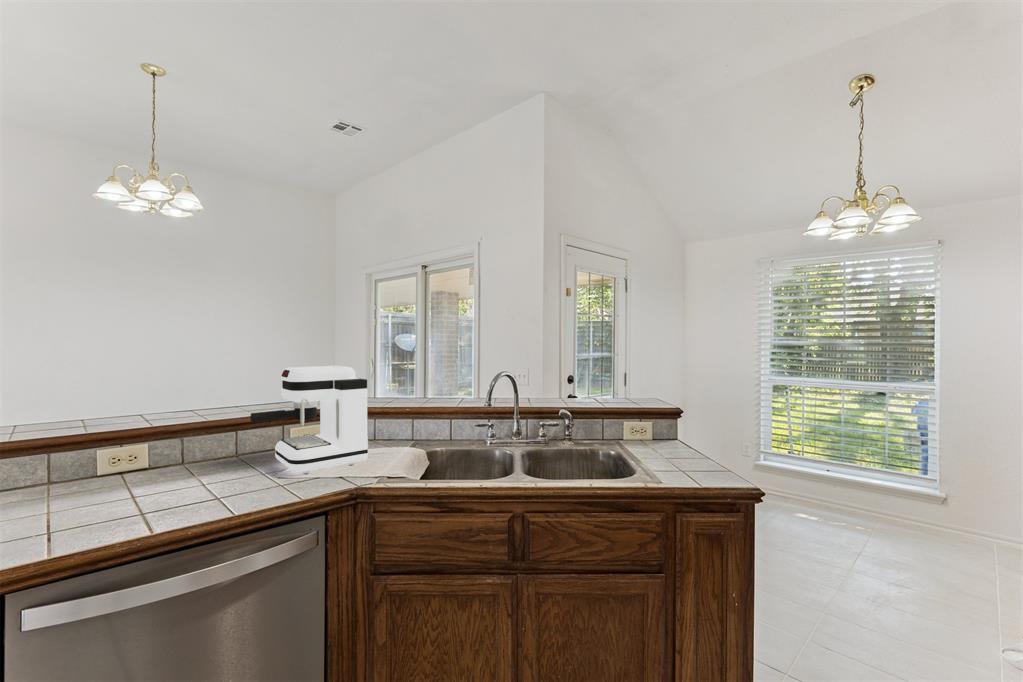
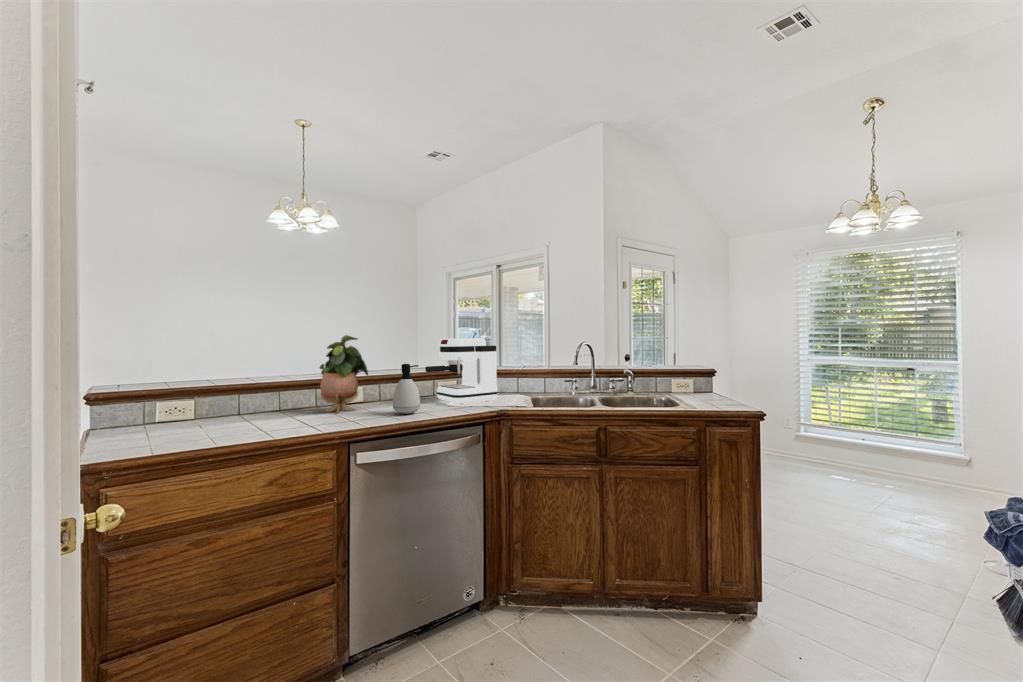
potted plant: none [31,366,136,506] -> present [320,335,368,413]
soap dispenser: none [157,418,214,506] -> present [393,364,420,414]

